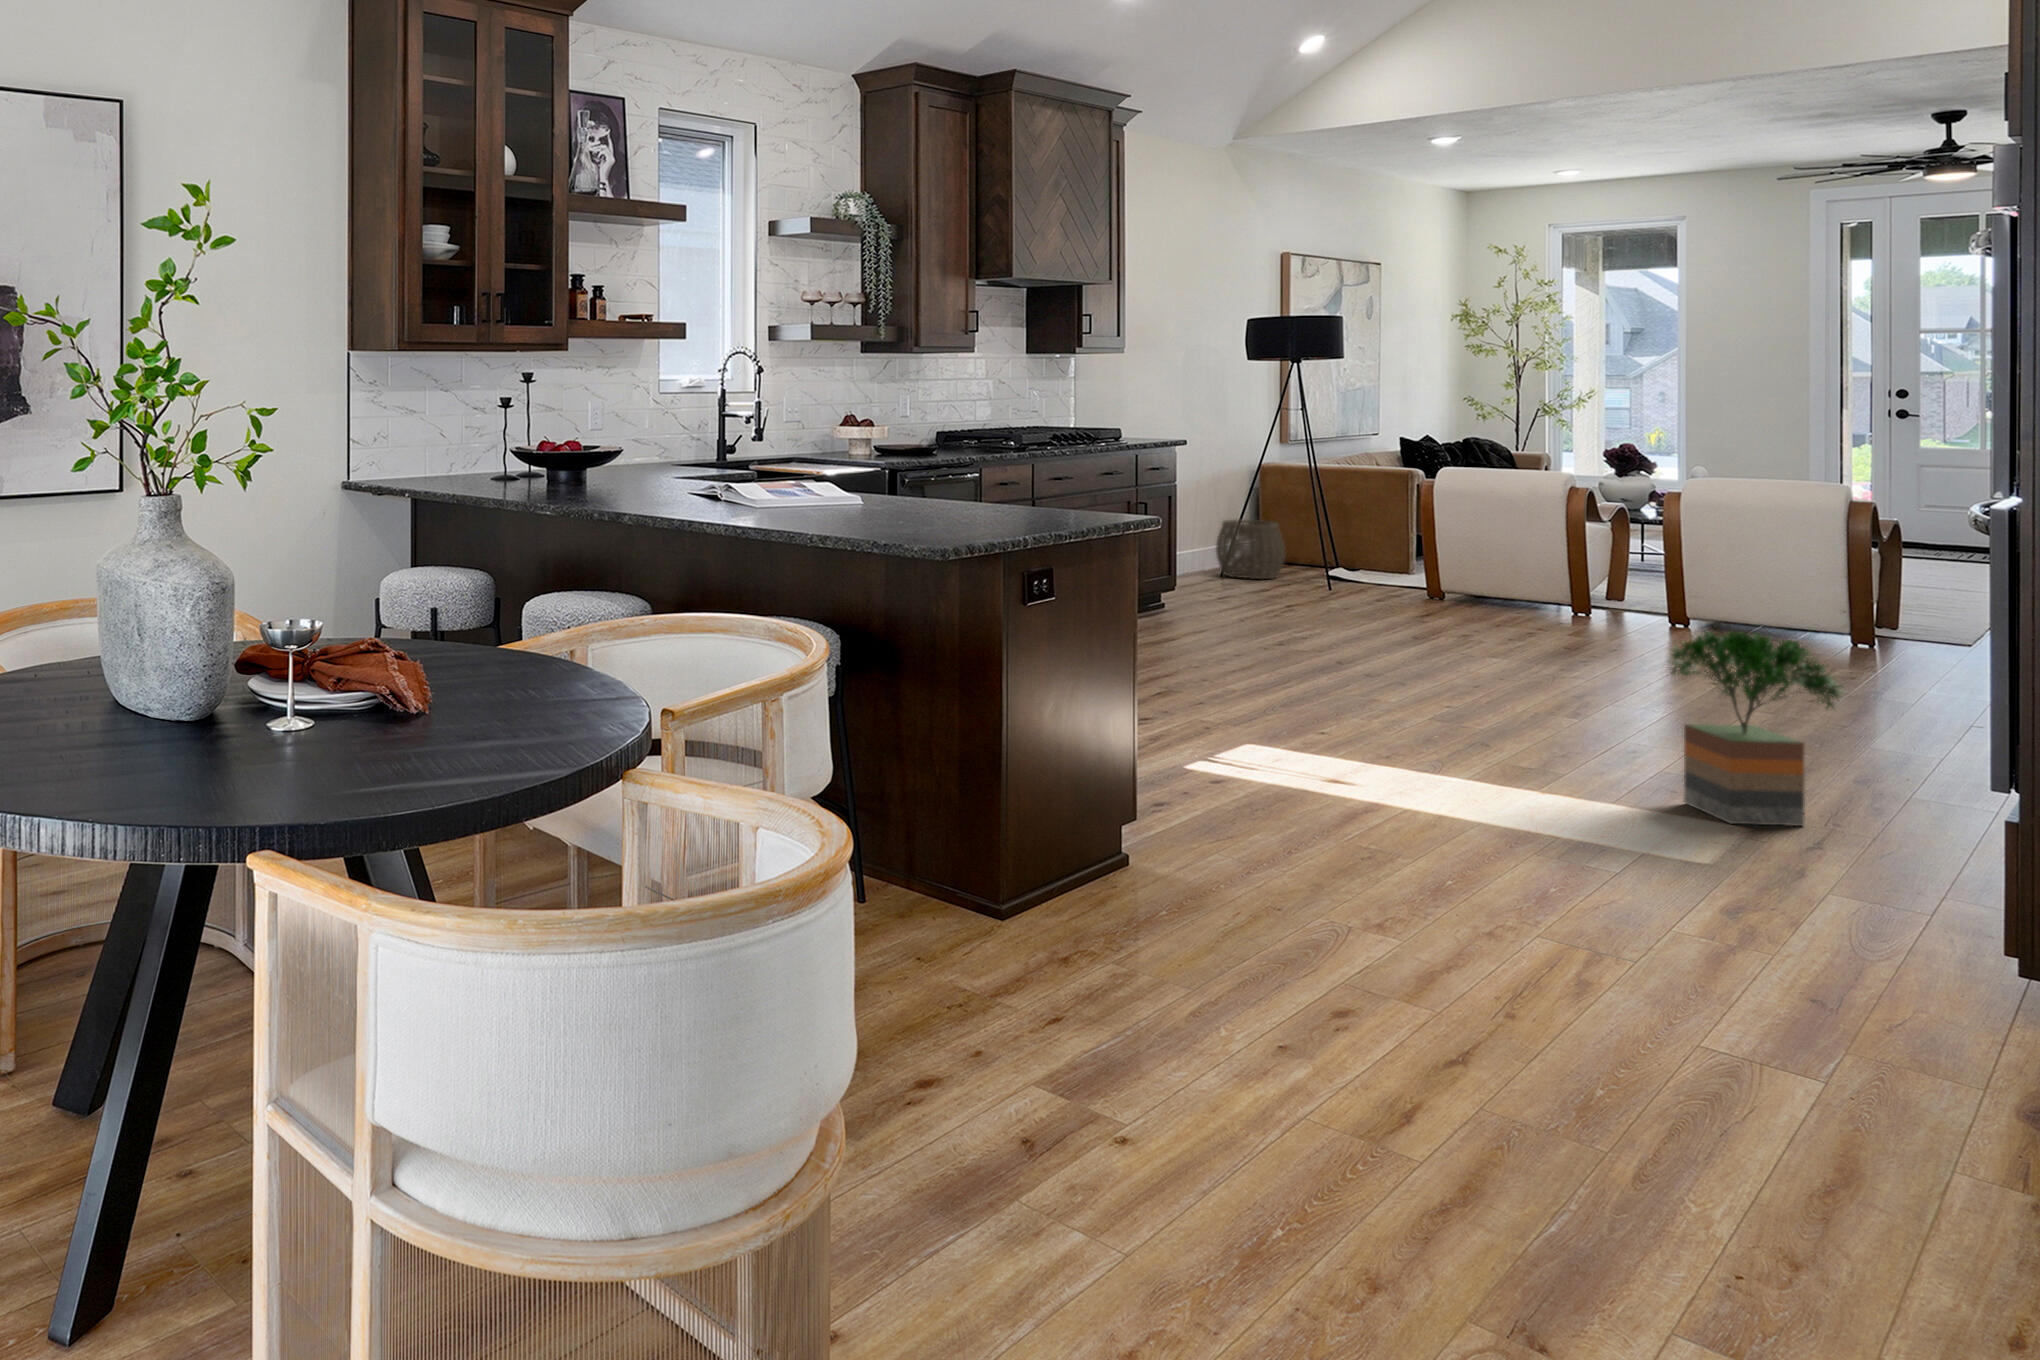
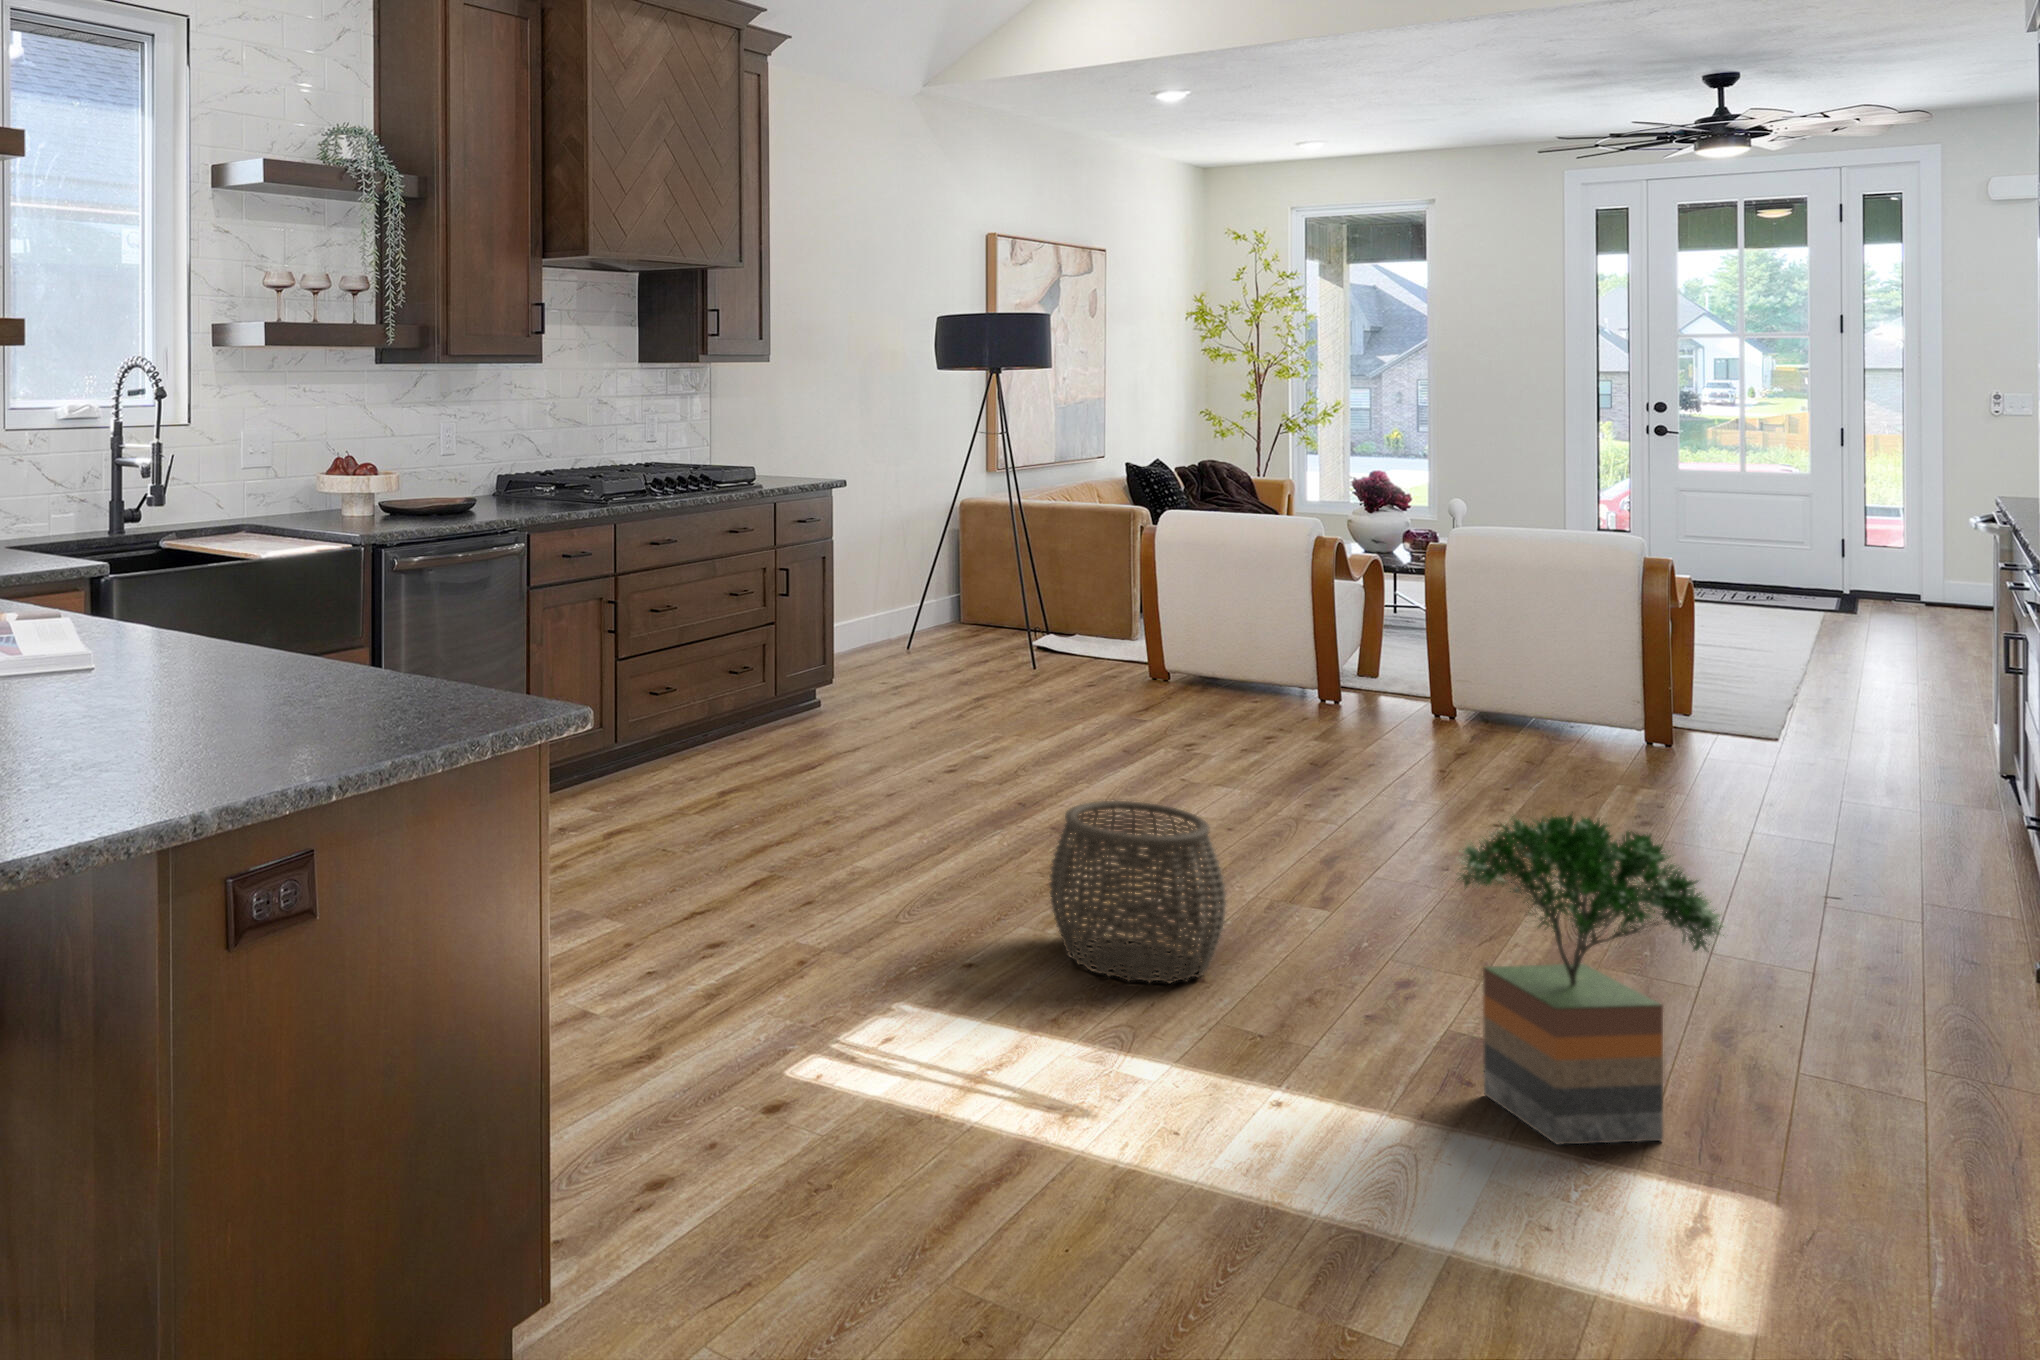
woven basket: present [1216,520,1285,579] -> present [1049,801,1226,983]

